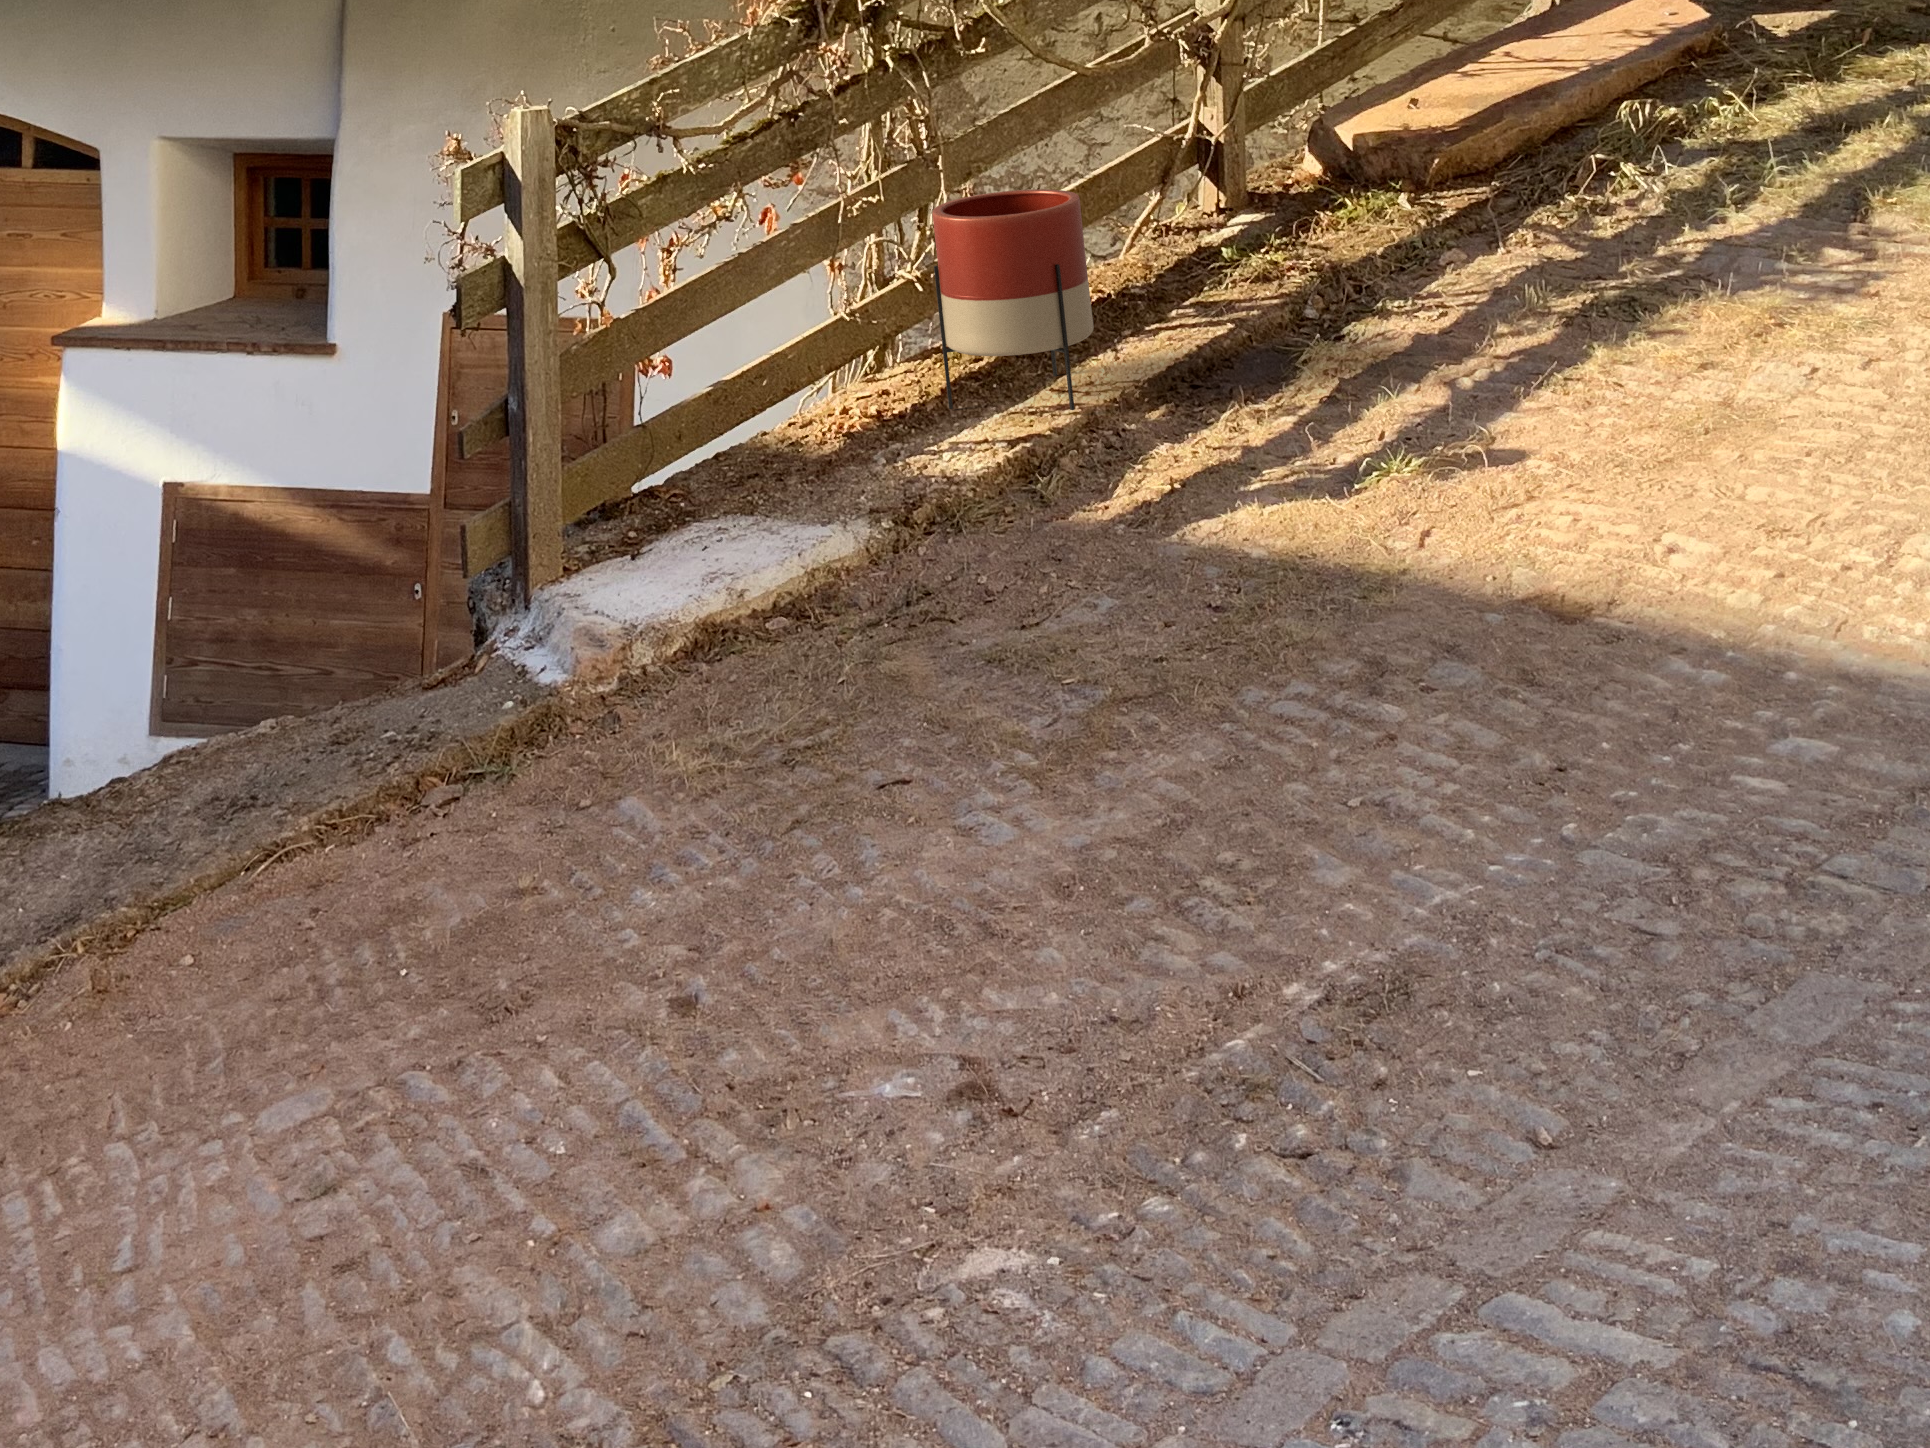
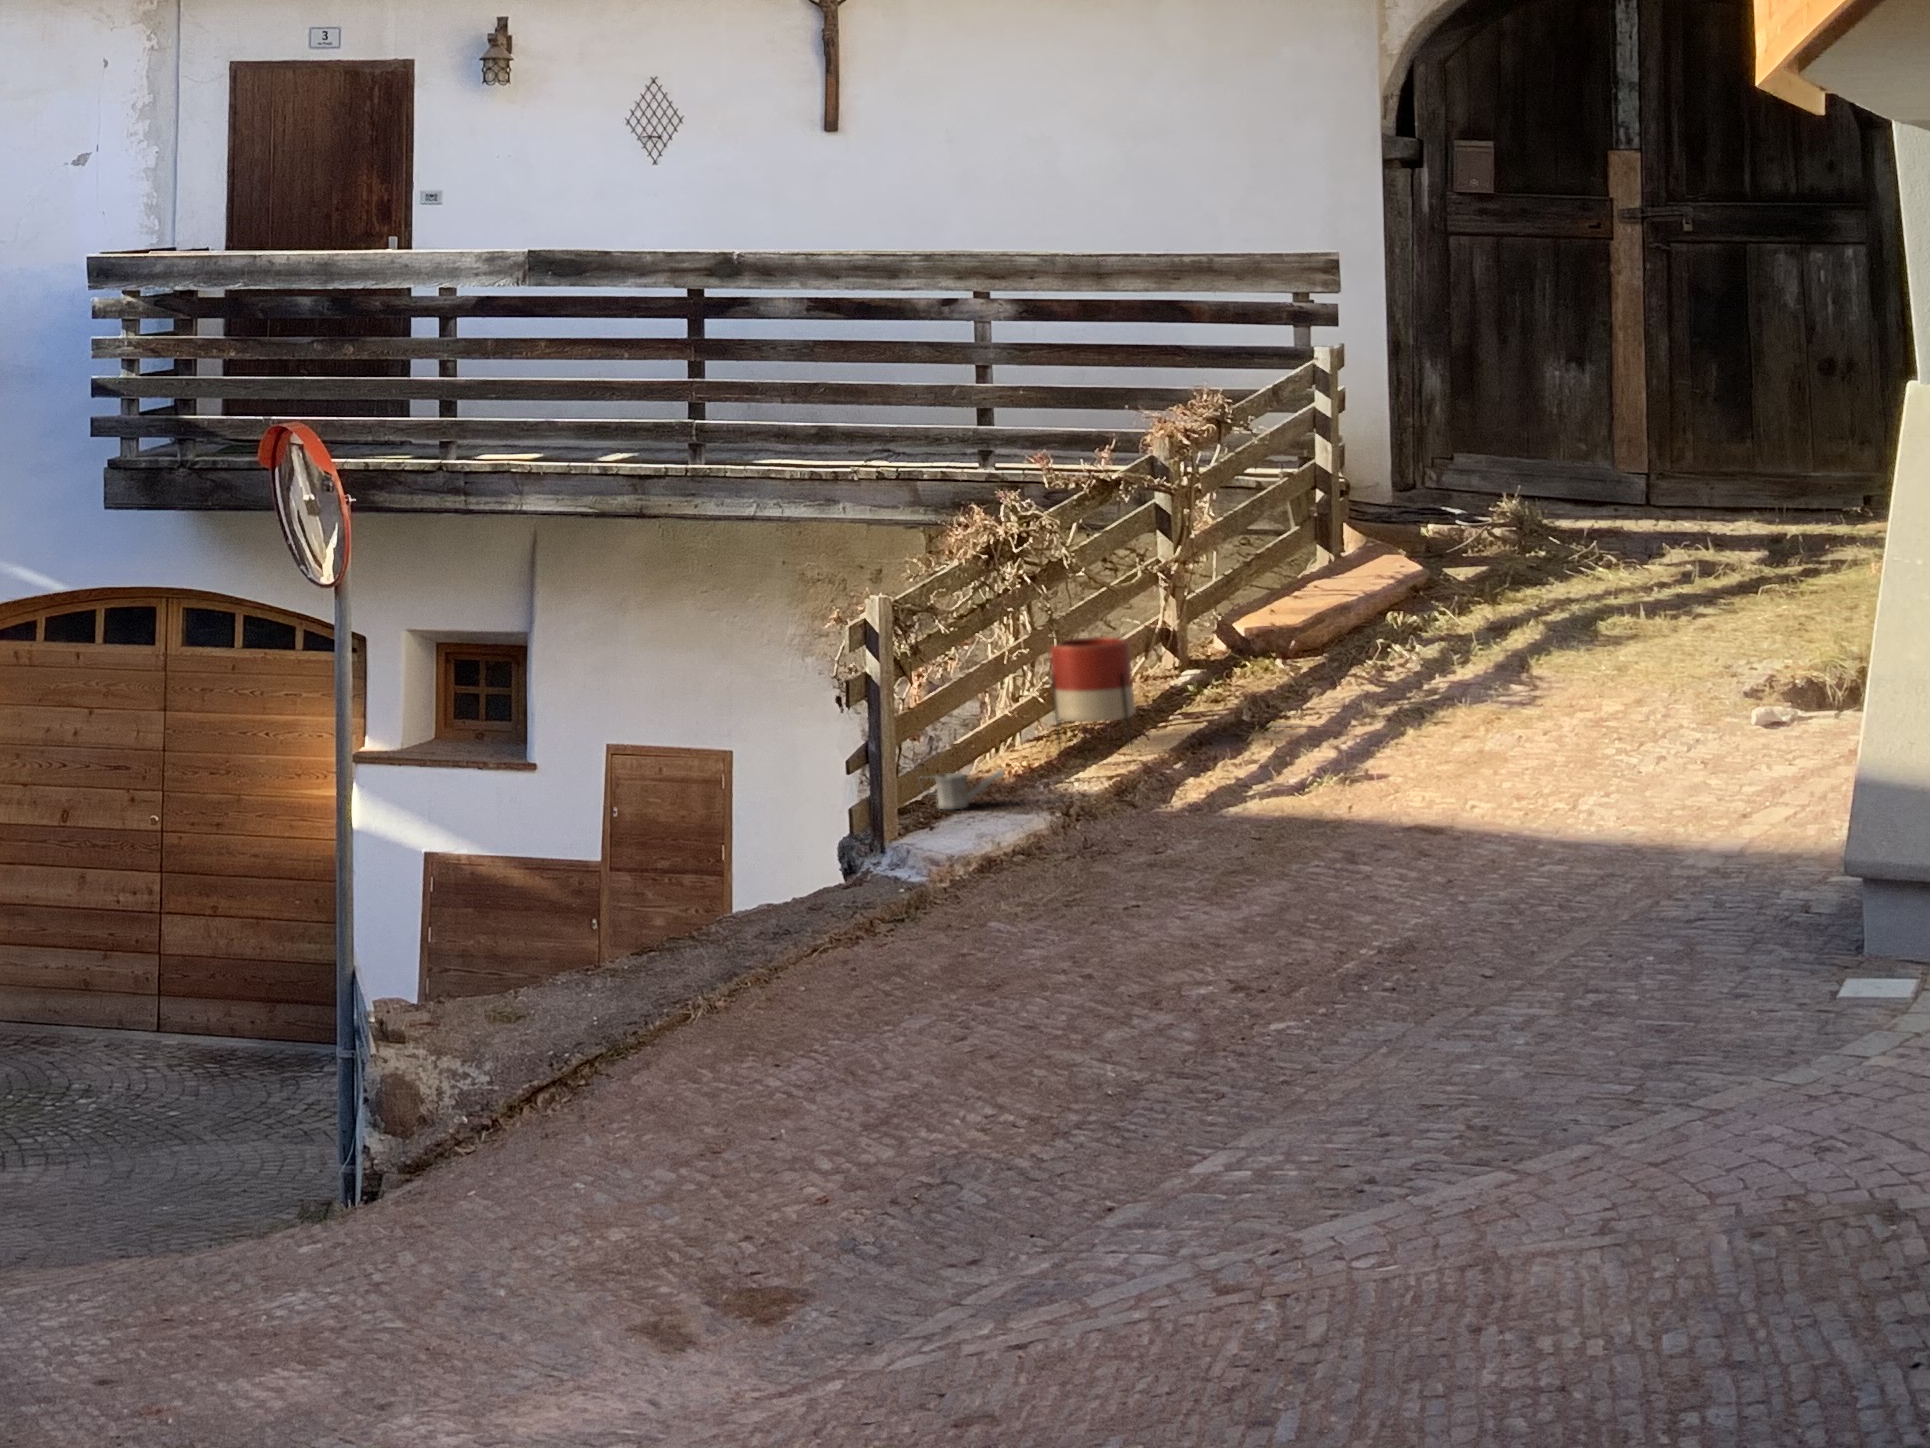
watering can: none [599,478,762,562] -> present [918,769,1004,809]

